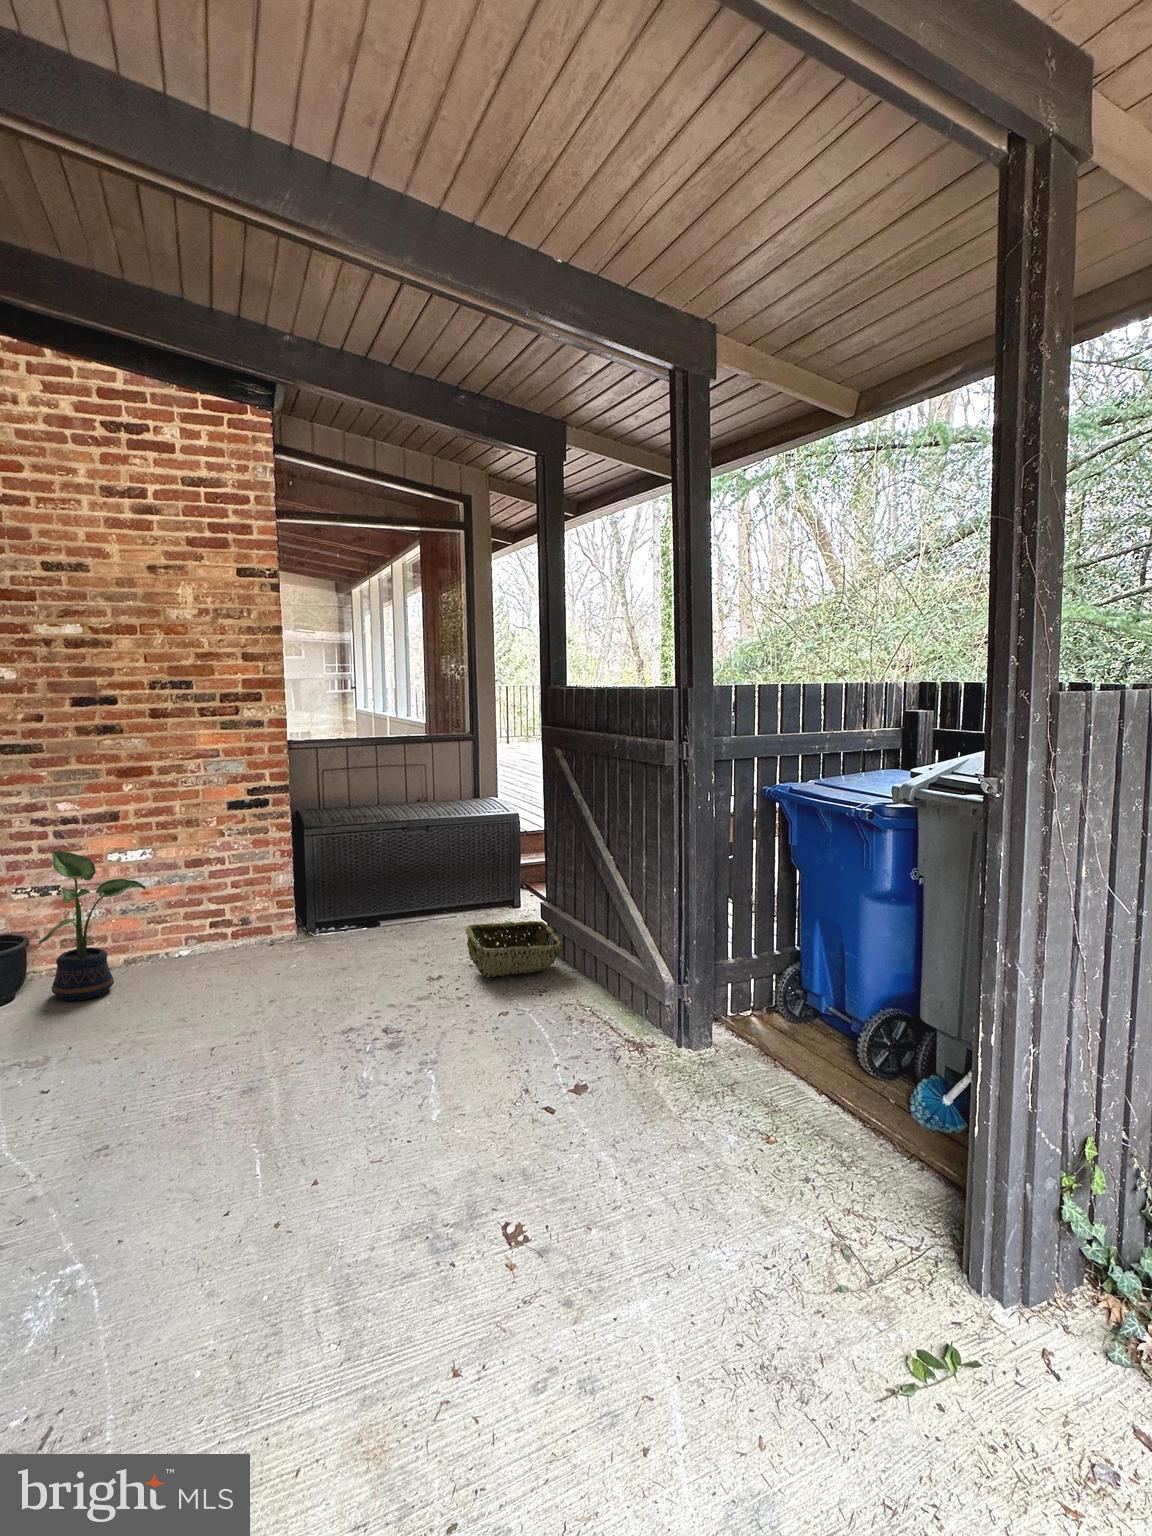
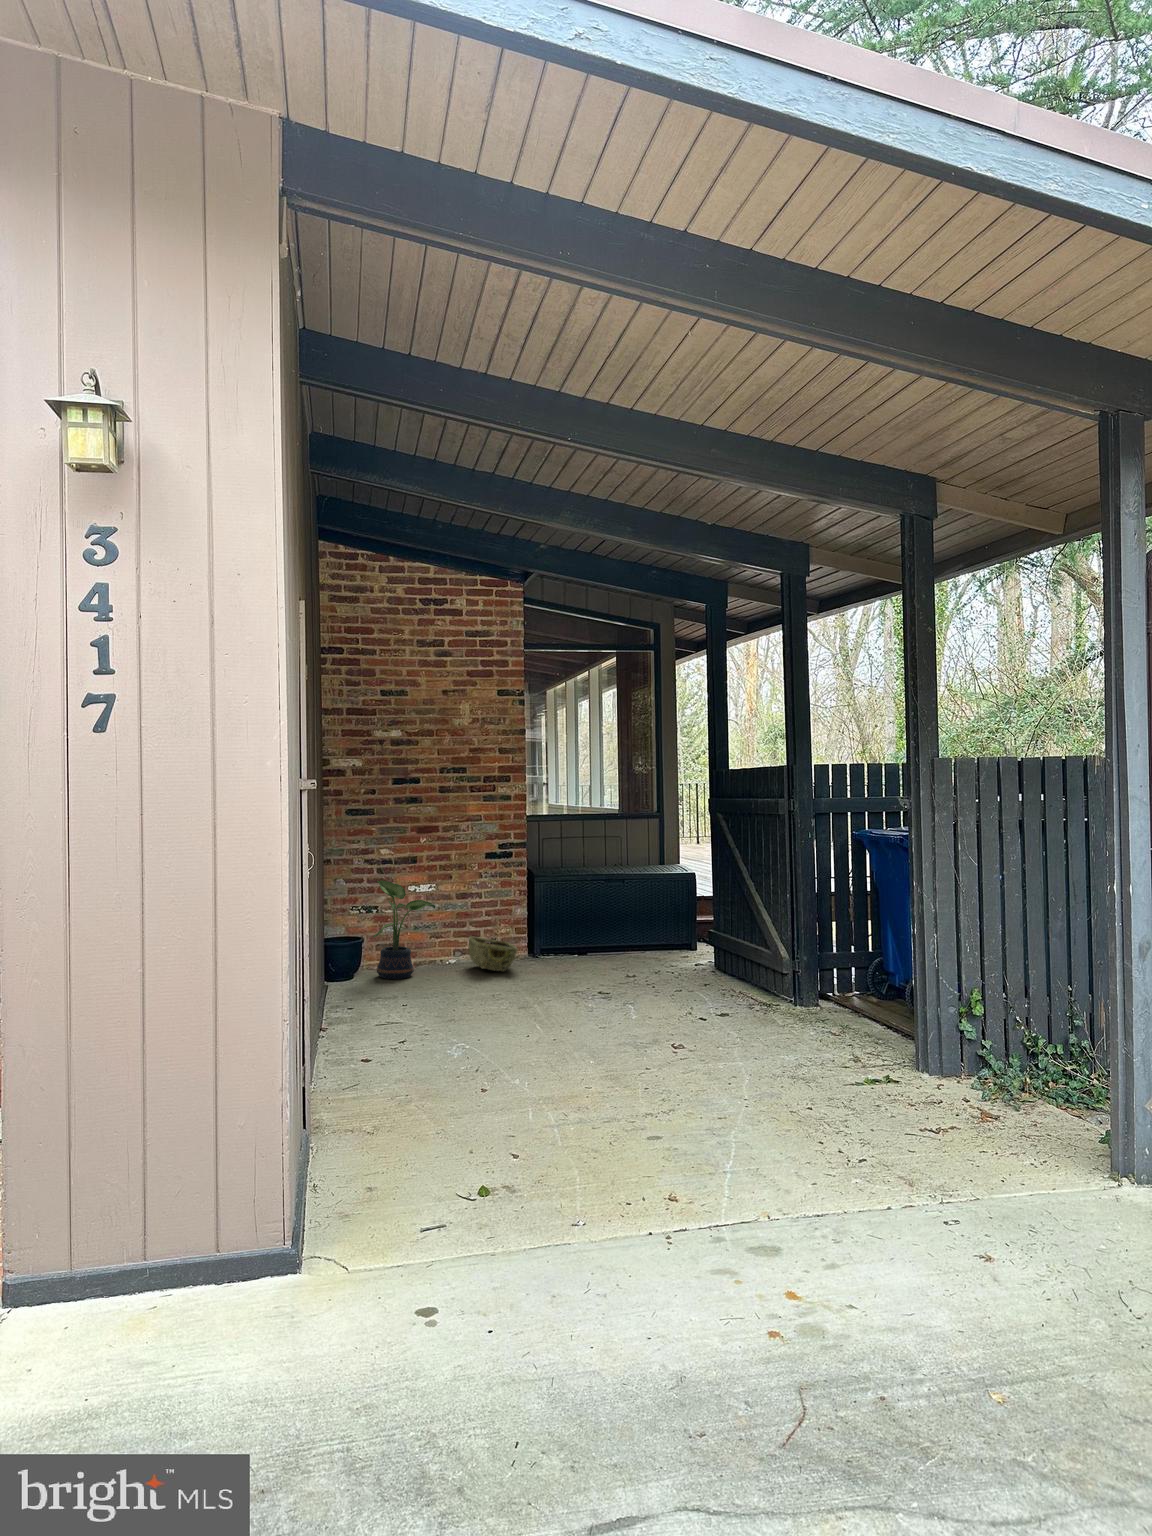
woven basket: present [466,921,563,977] -> present [468,936,518,971]

